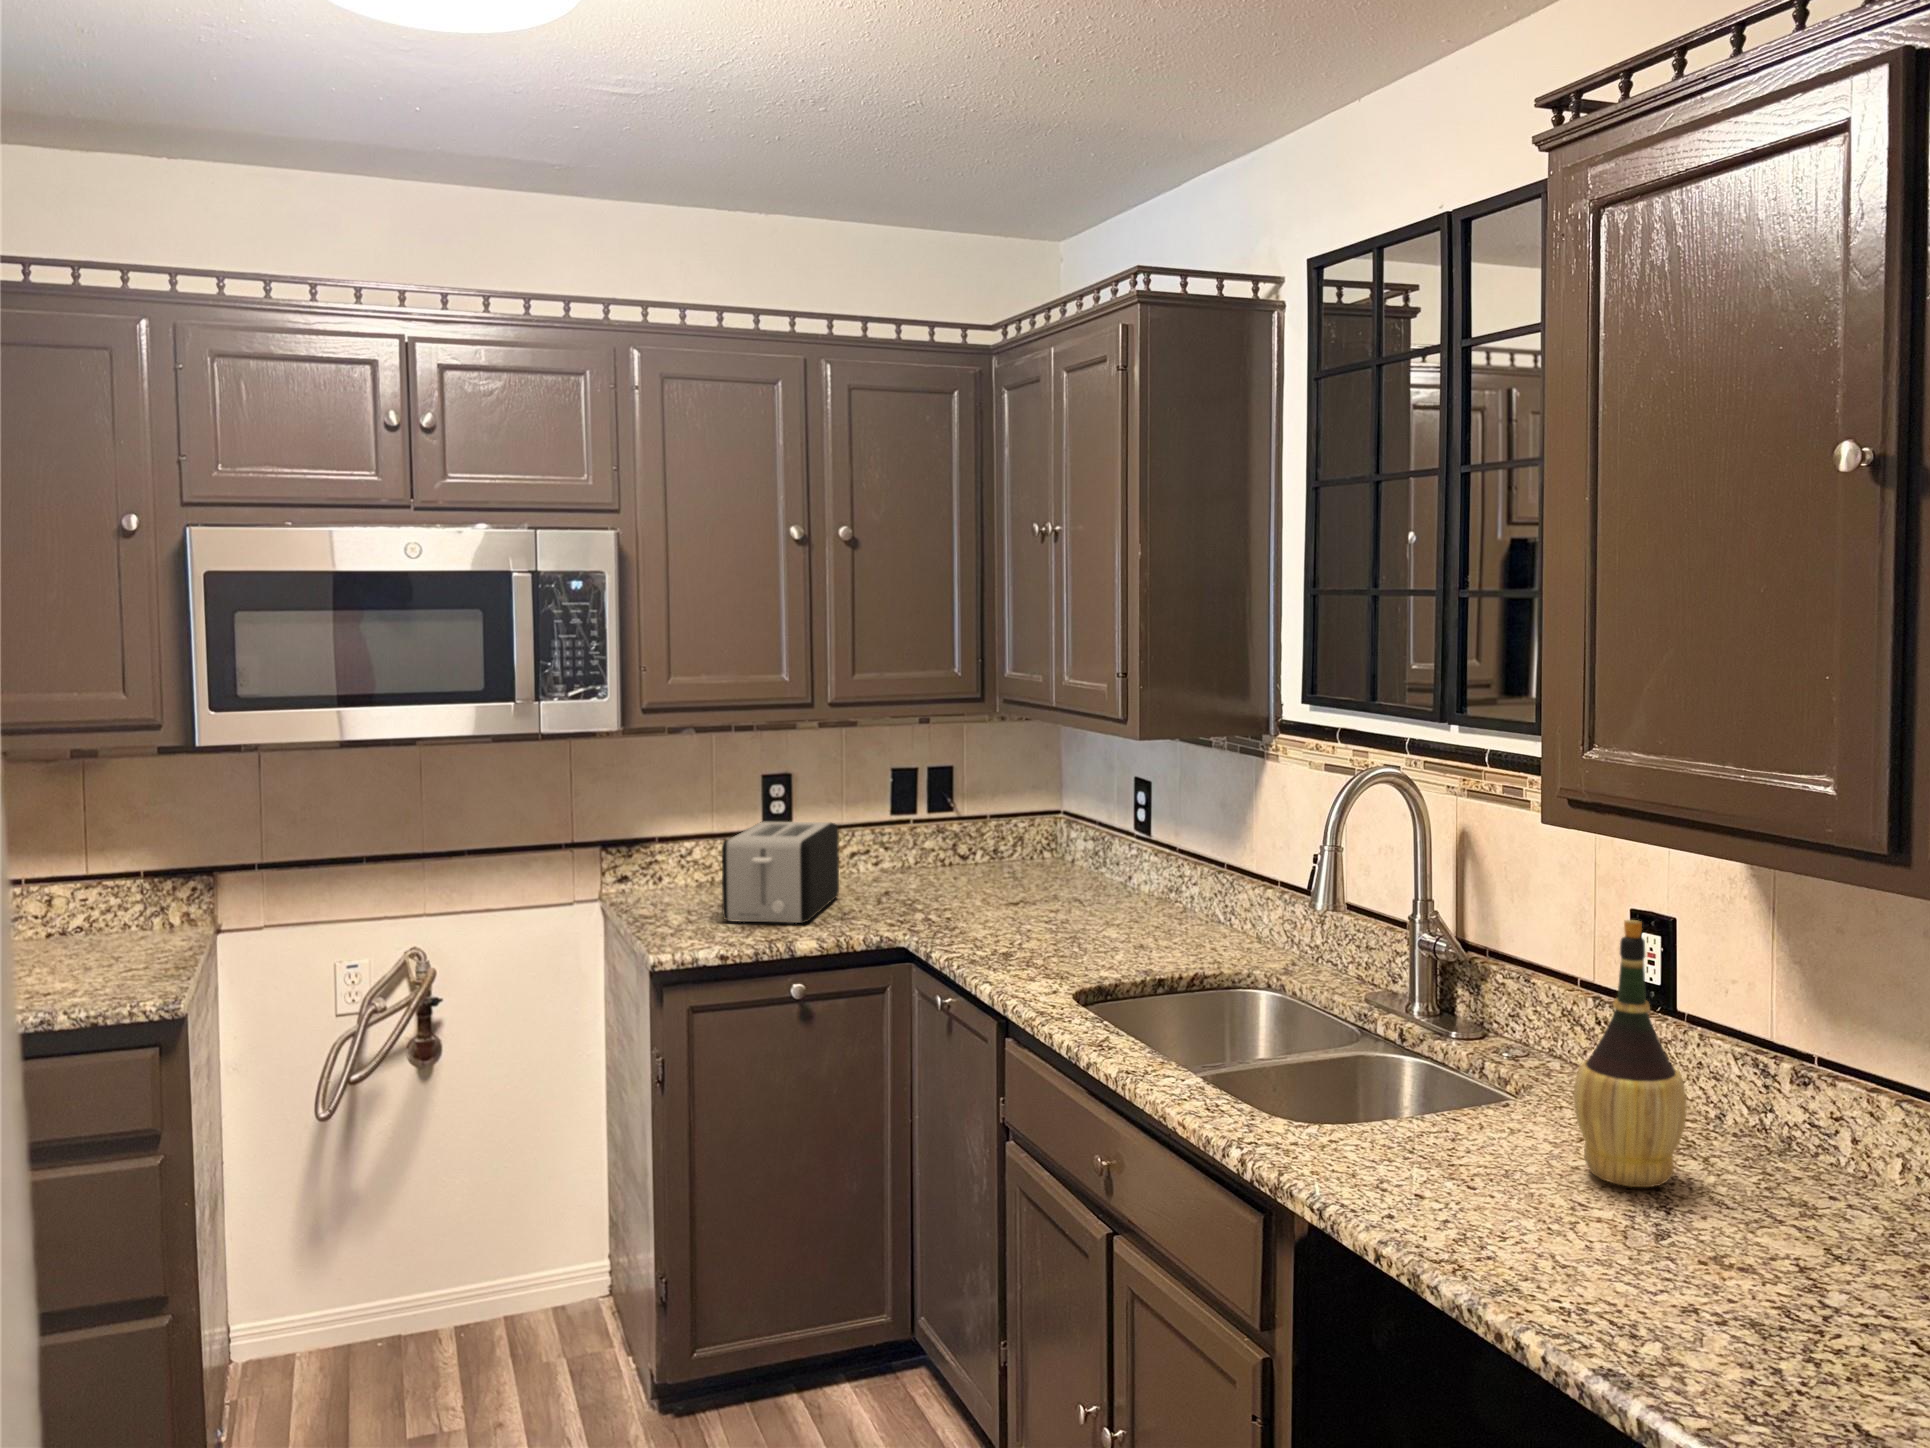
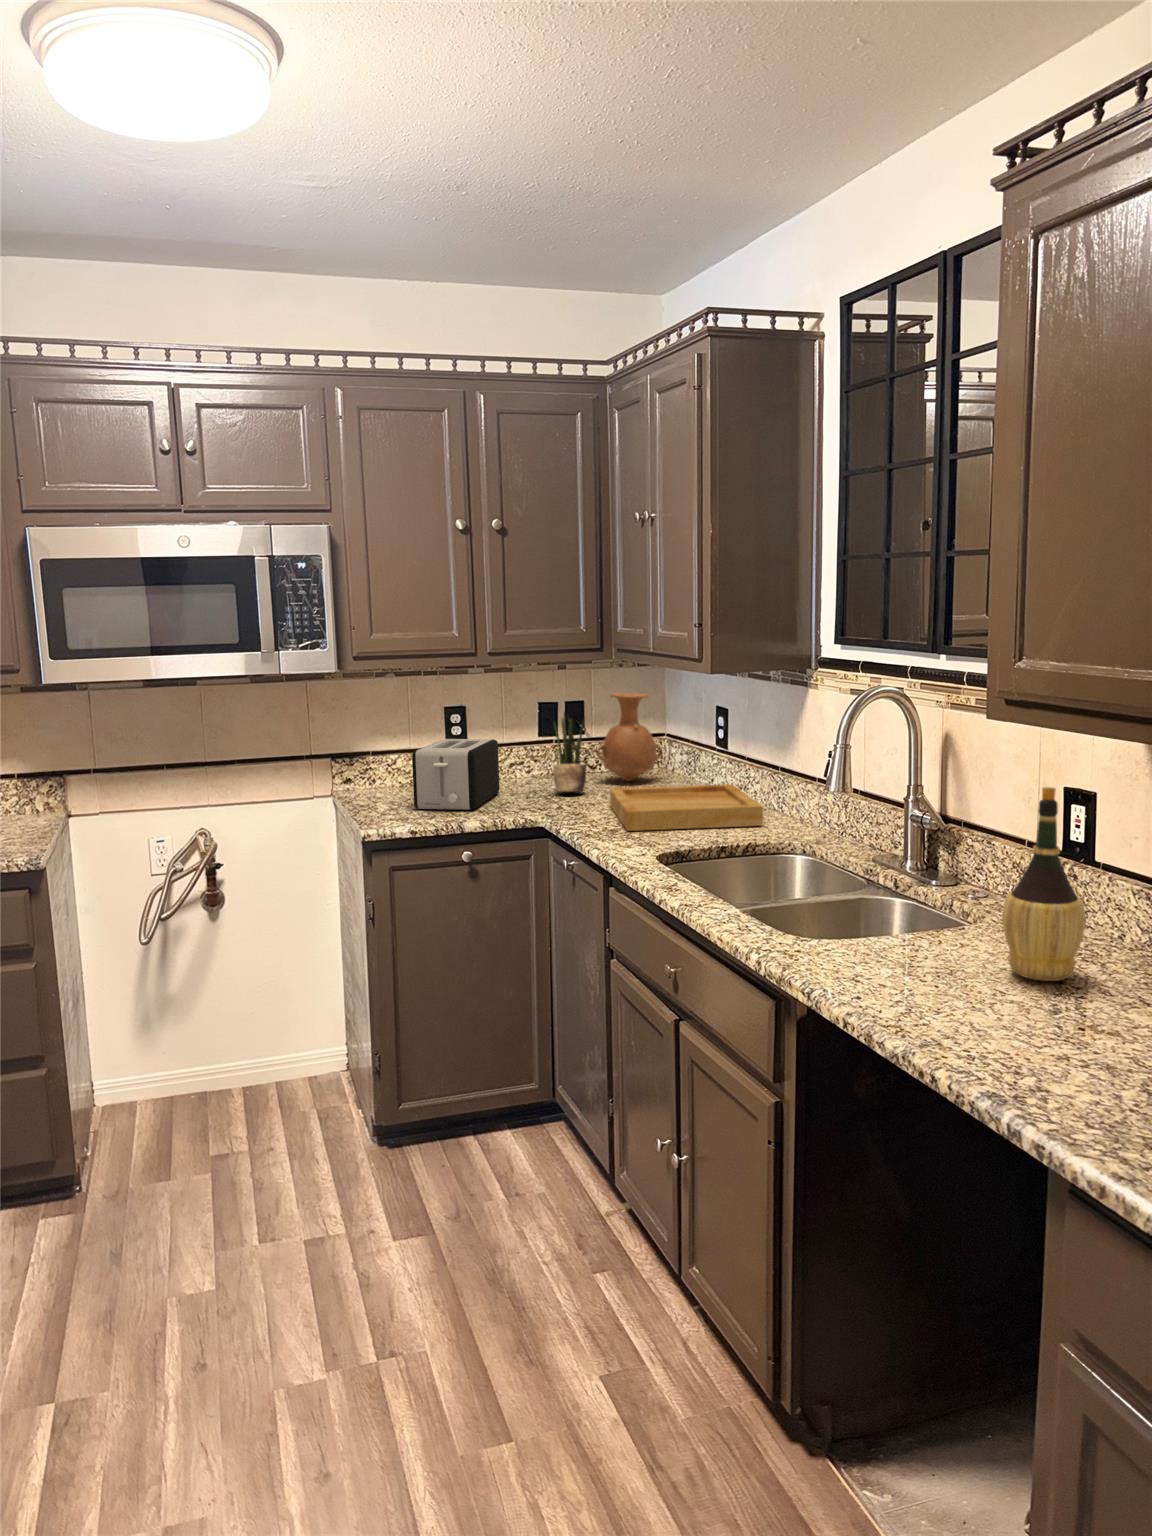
vase: none [971,759,1059,879] -> present [597,693,662,781]
potted plant: none [914,784,959,895] -> present [553,713,586,792]
tray: none [995,887,1209,956] -> present [610,784,763,831]

